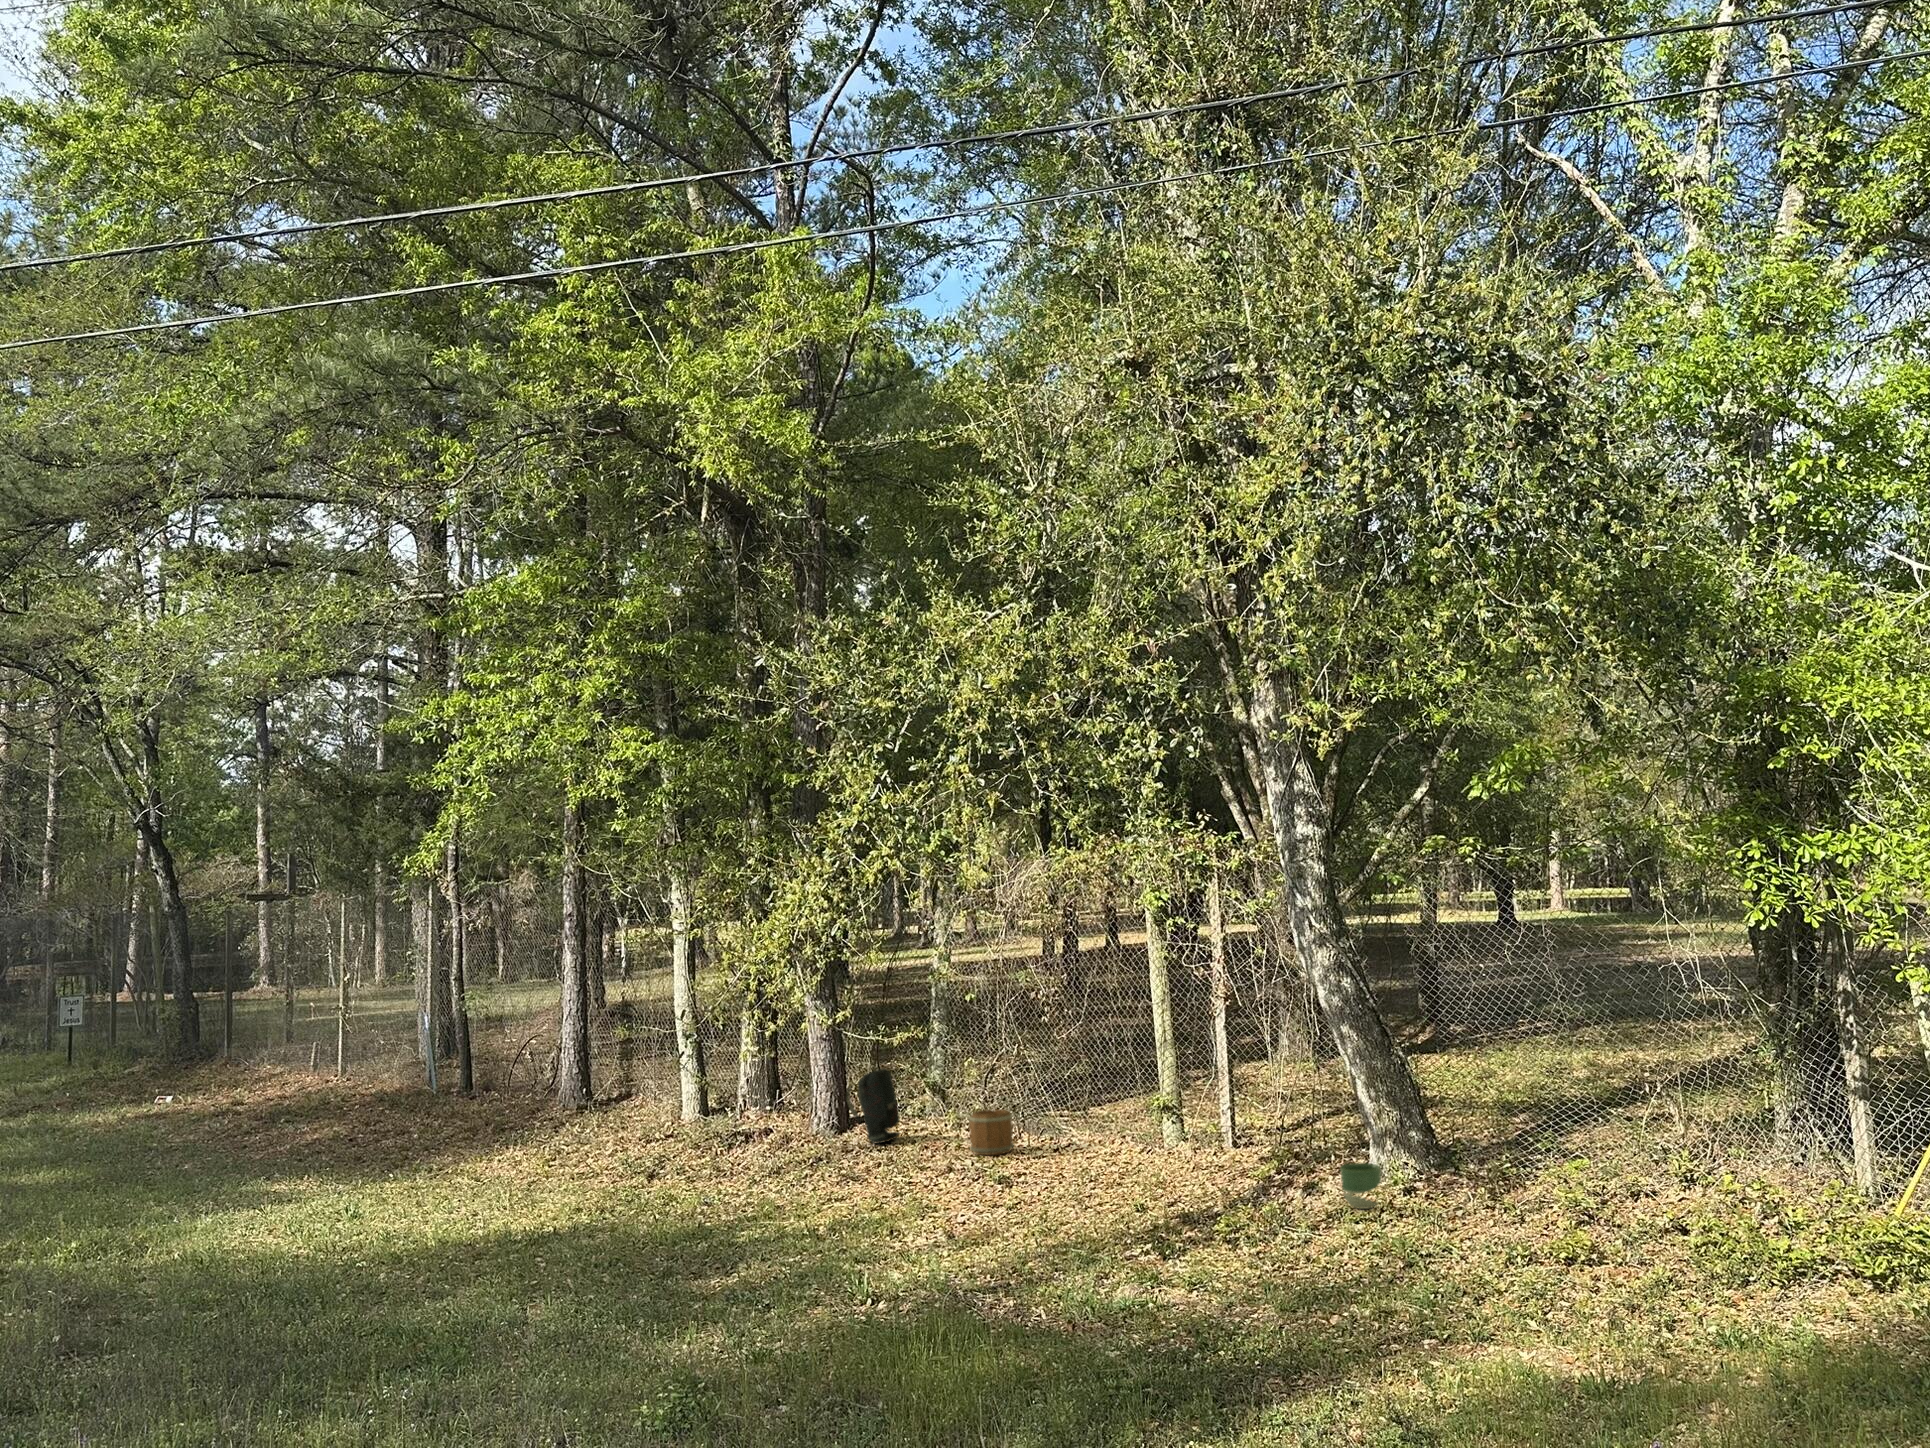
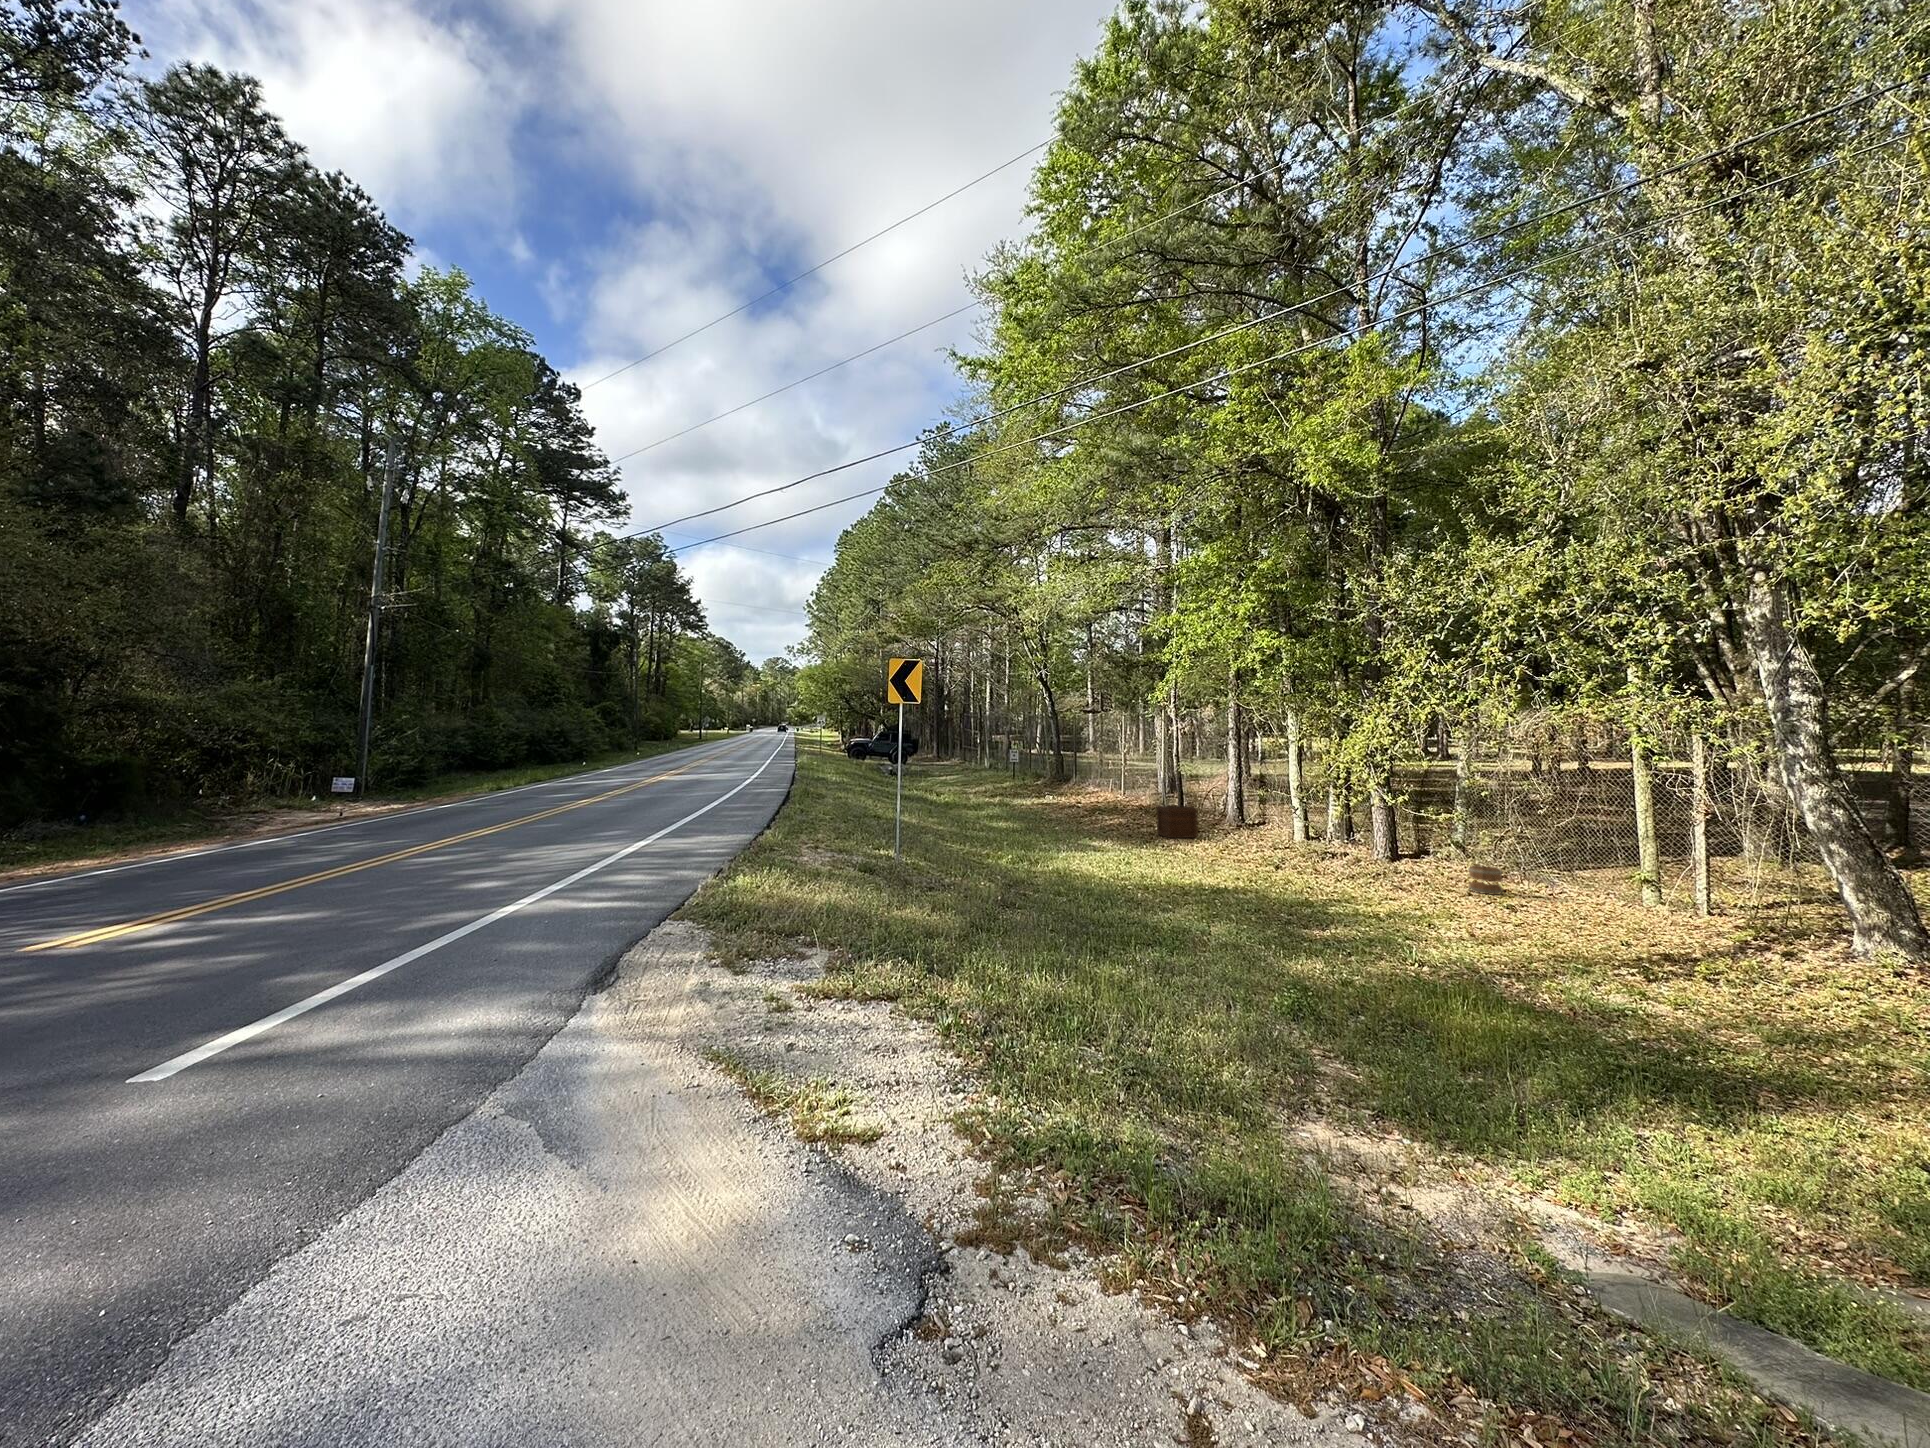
wooden crate: none [503,1063,577,1129] -> present [1157,806,1198,838]
backpack: present [846,1068,900,1143] -> none [1375,832,1414,876]
planter: present [1340,1163,1382,1209] -> none [1824,944,1869,979]

